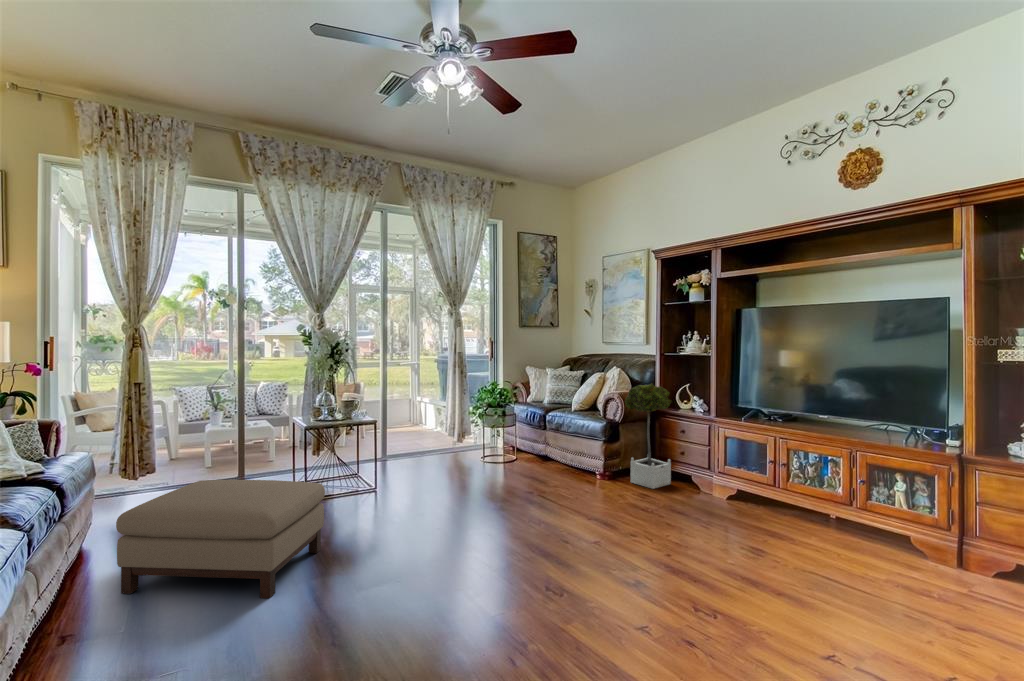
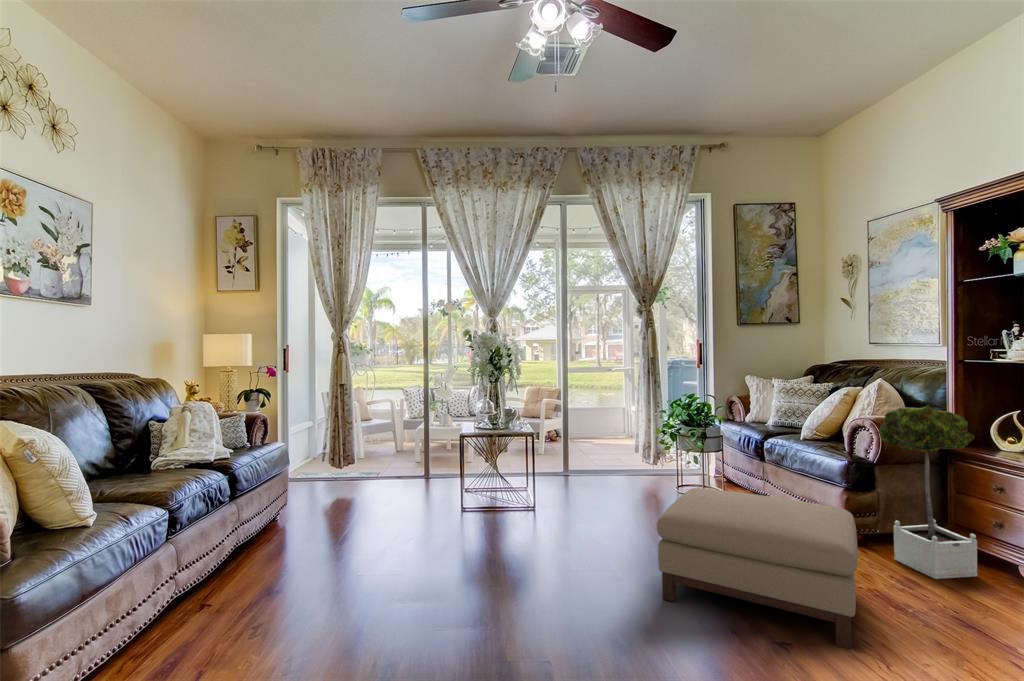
ottoman: present [116,480,325,598] -> present [657,488,858,649]

